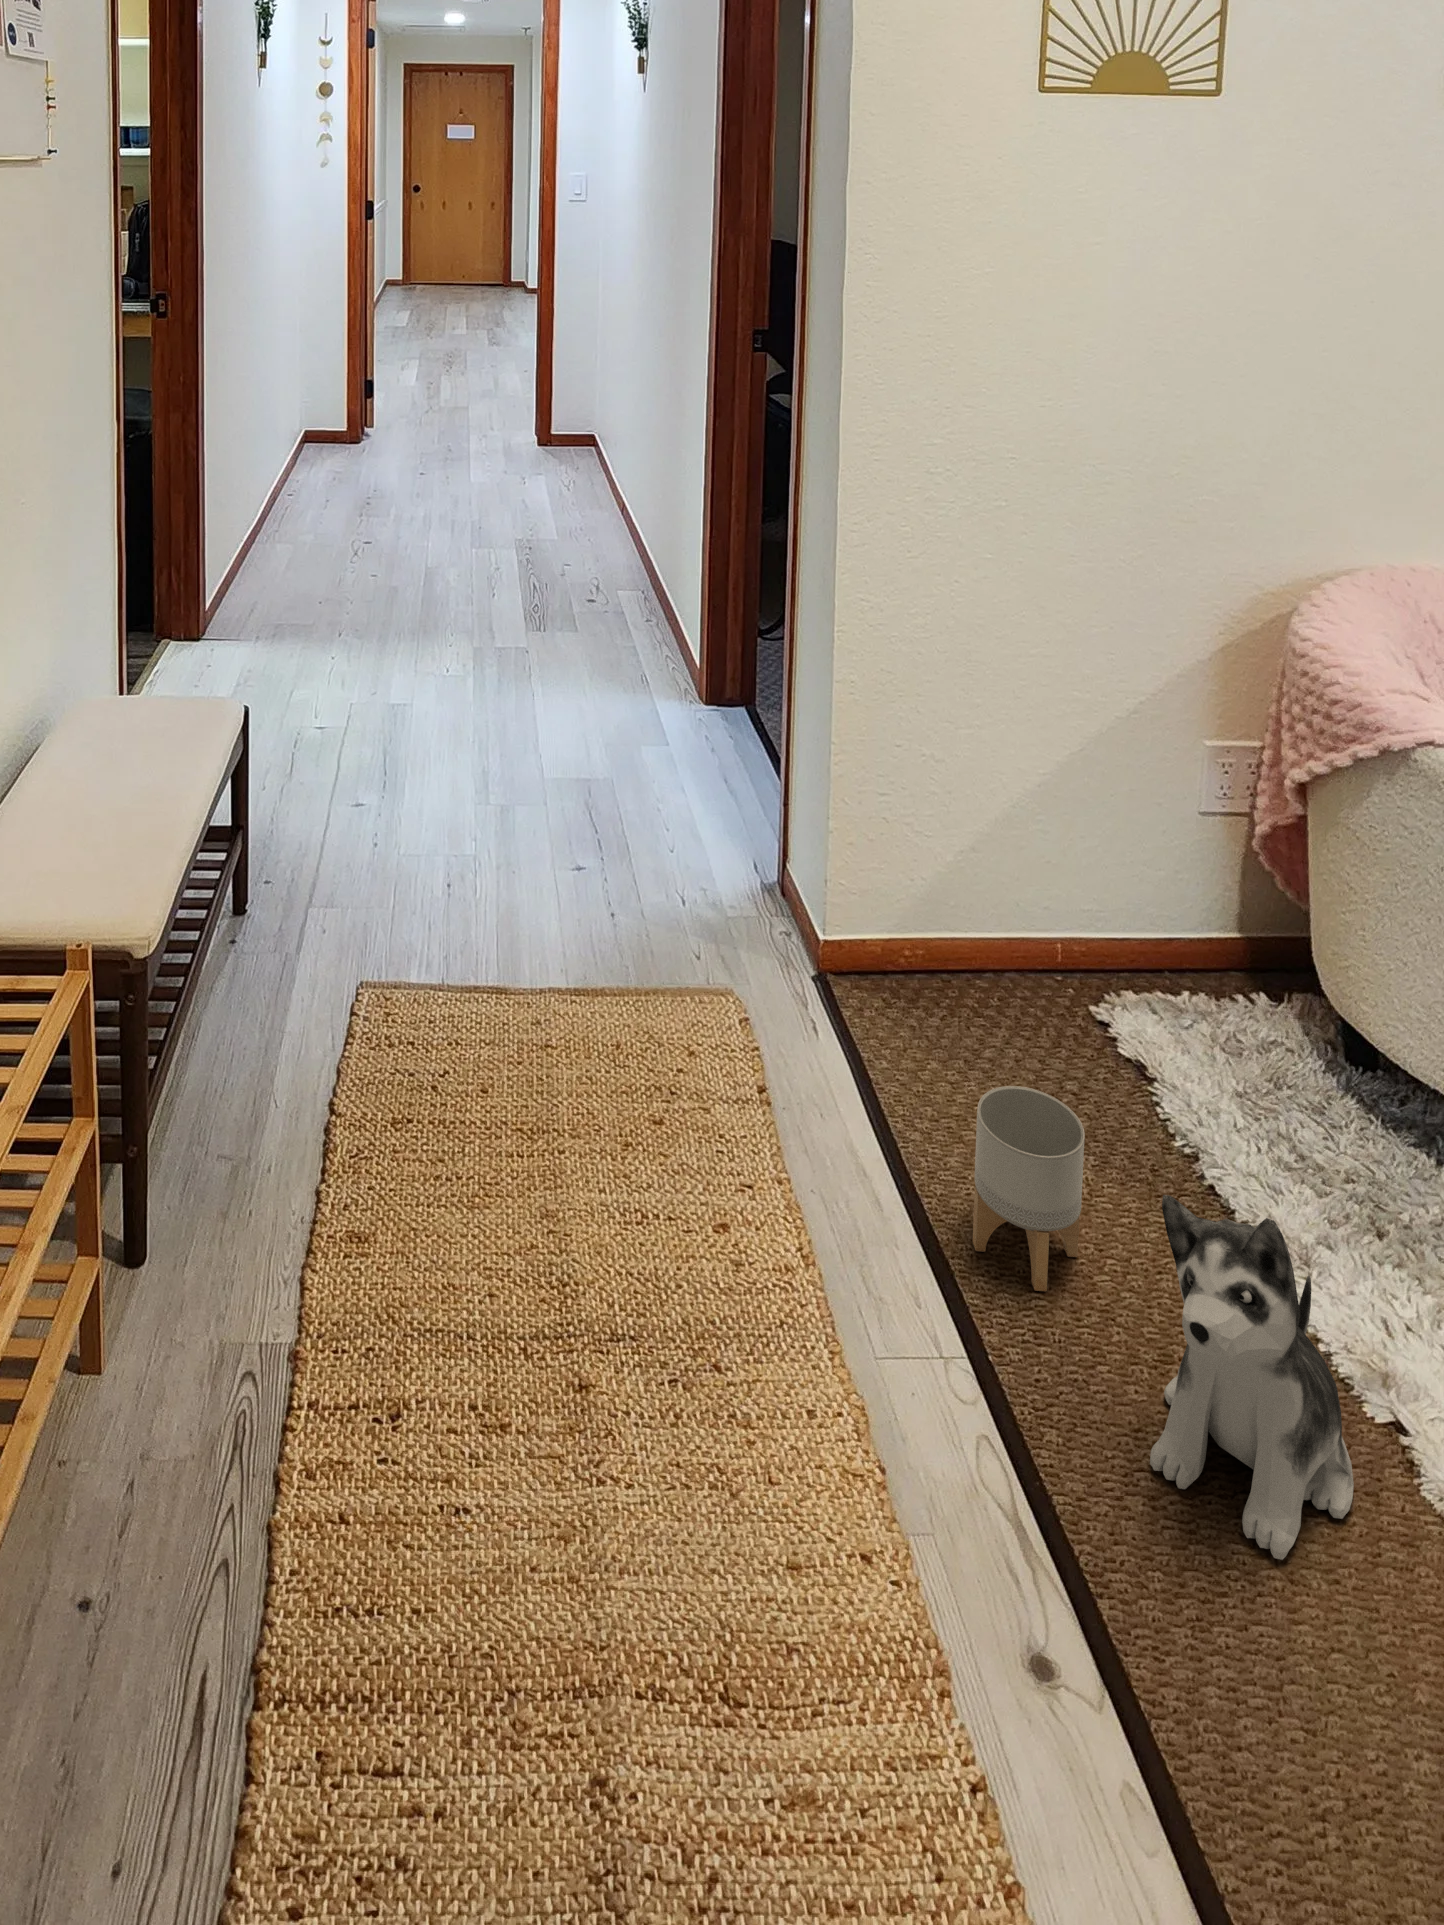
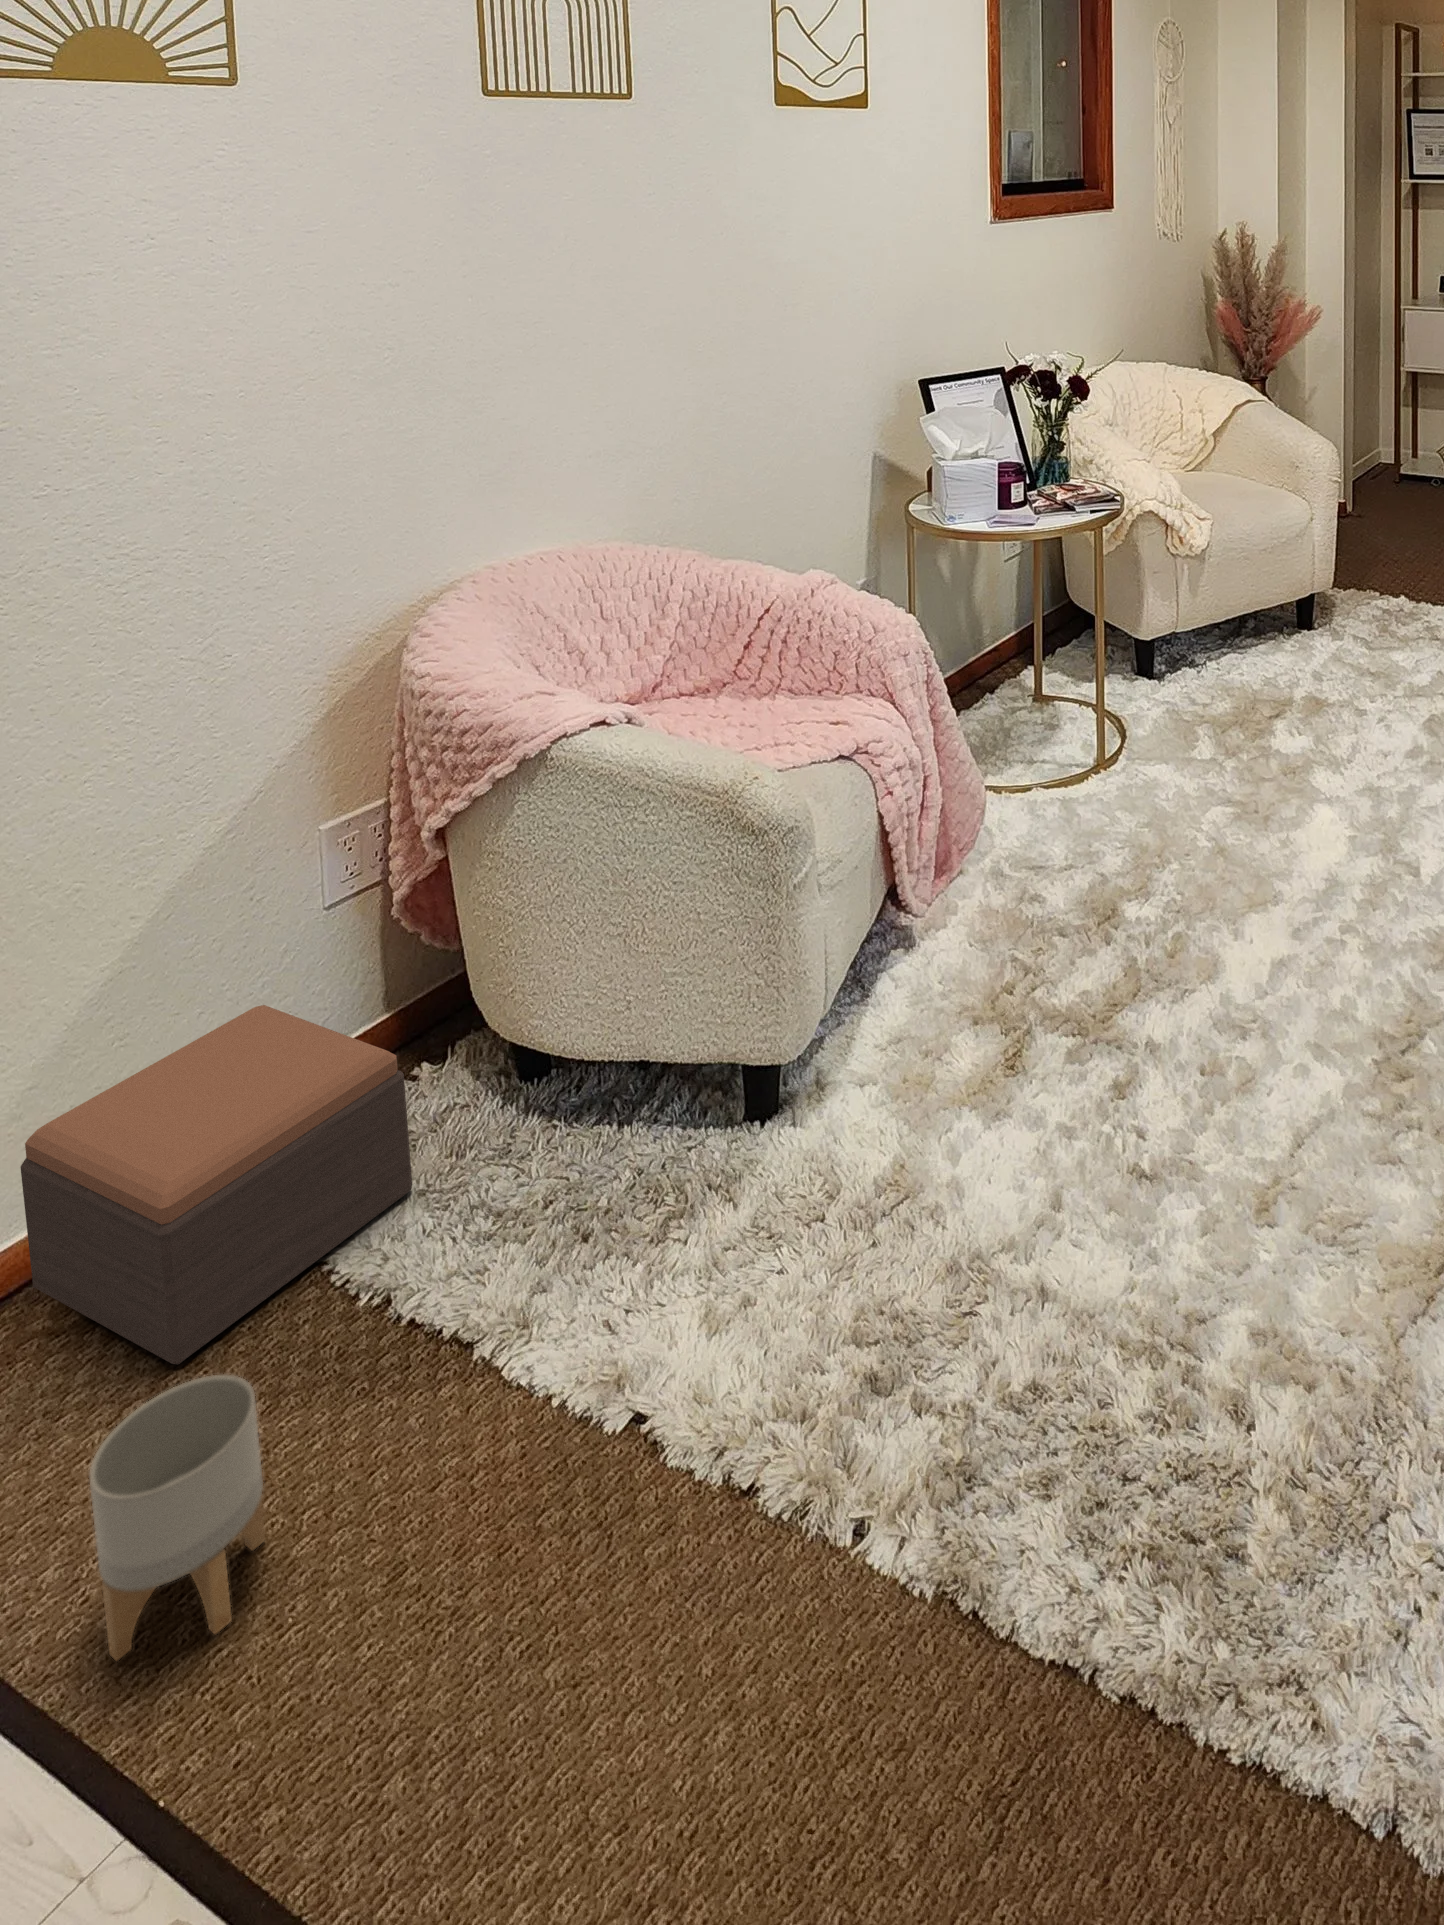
footstool: none [971,858,1239,1089] -> present [20,1005,412,1364]
plush toy: present [1150,1195,1354,1560] -> none [373,1324,611,1706]

